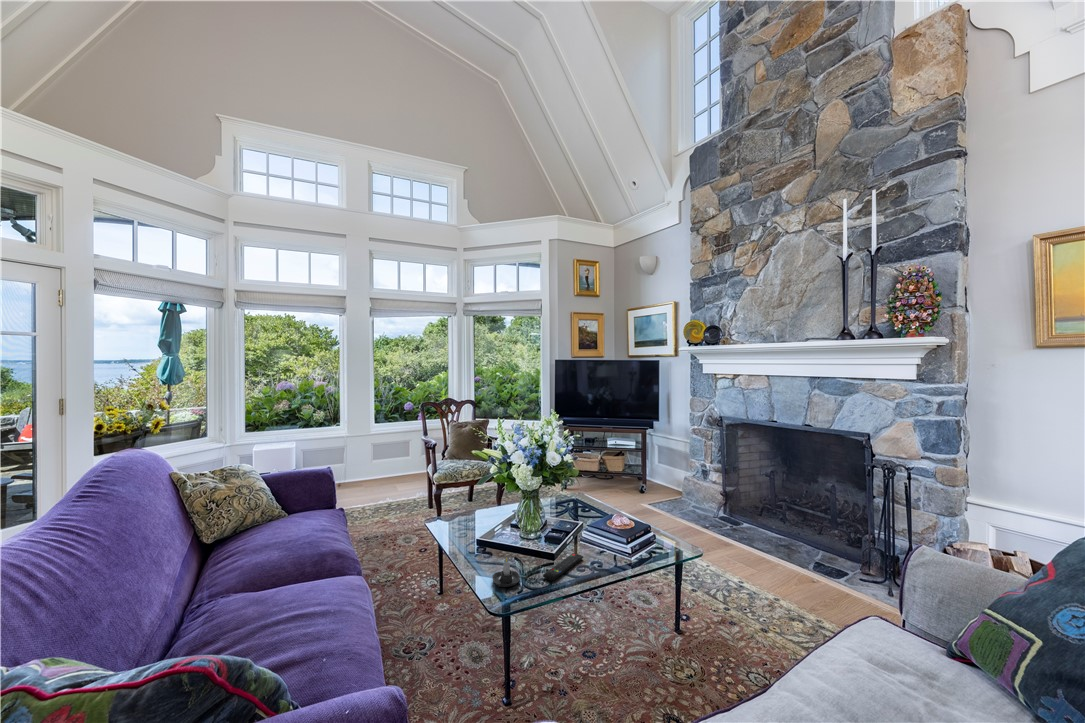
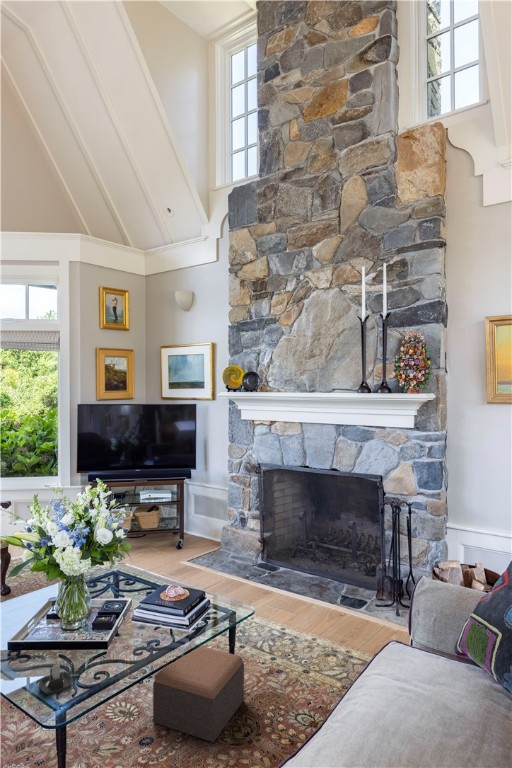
remote control: present [543,553,583,581] -> none [98,637,139,674]
footstool: none [598,575,690,673] -> present [153,646,244,742]

